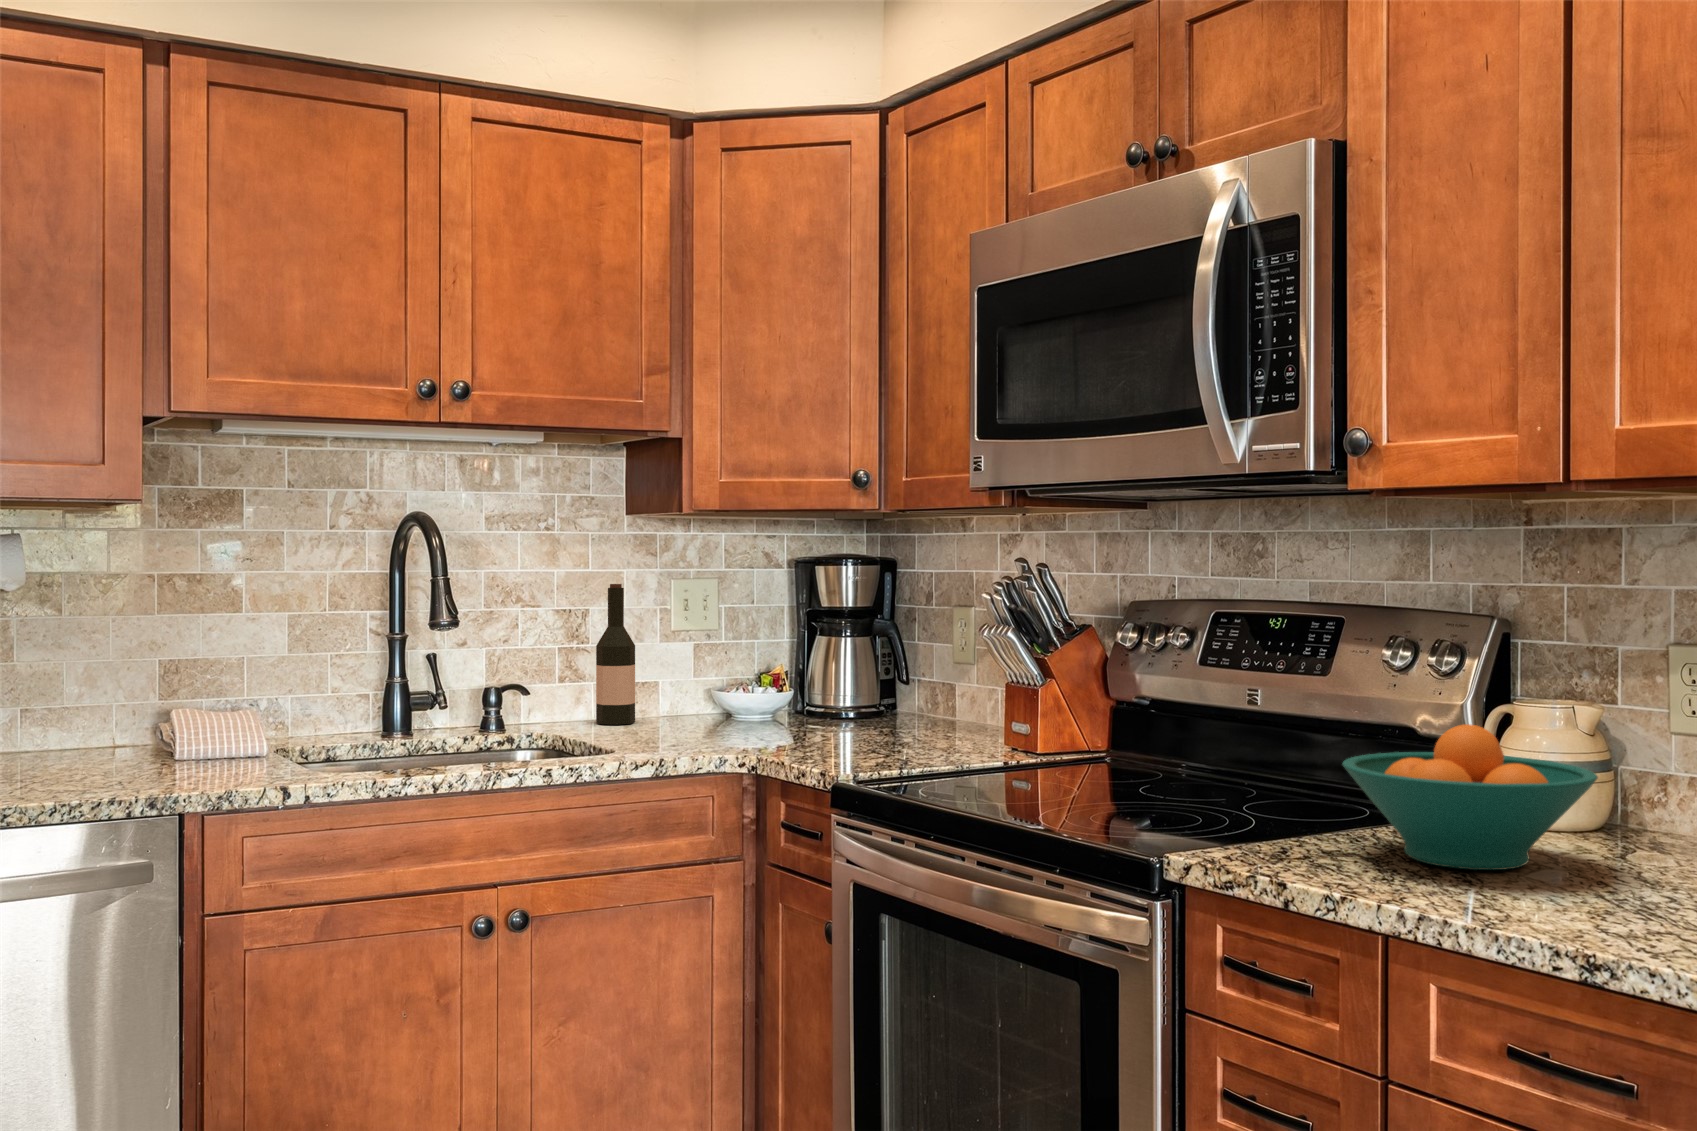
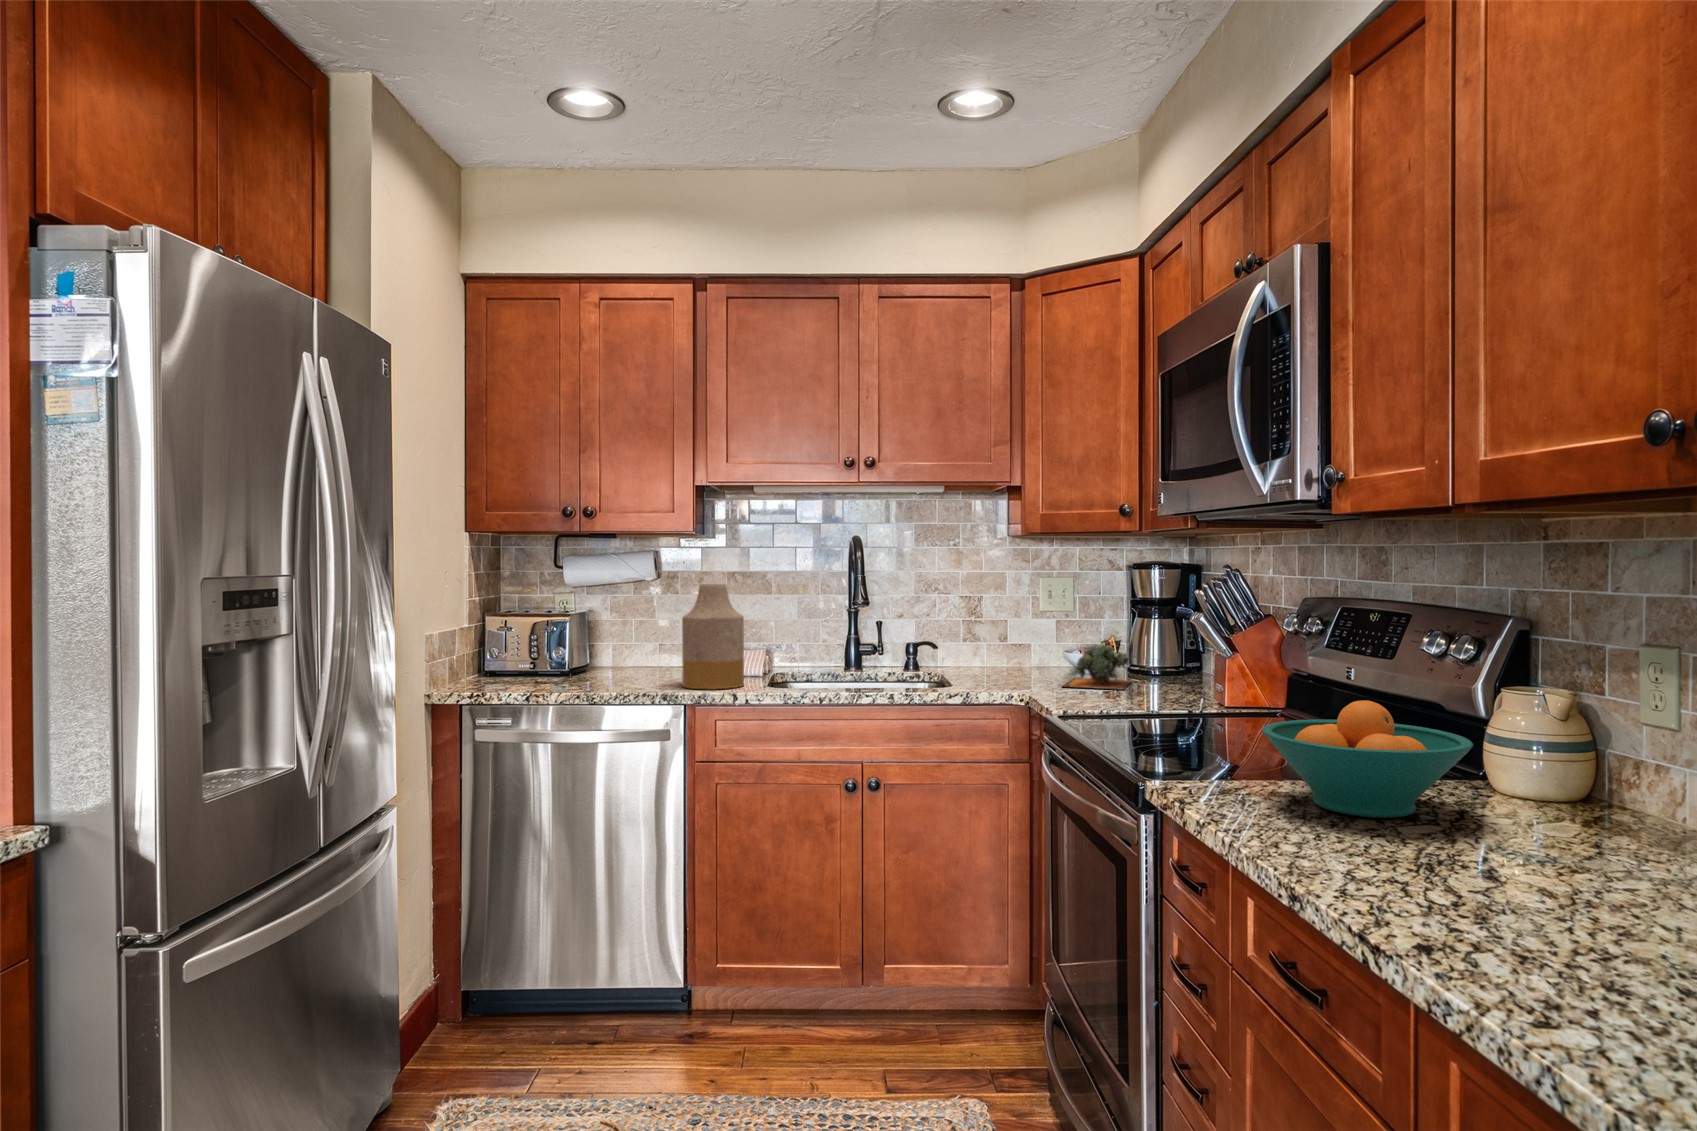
wine bottle: present [596,584,635,725] -> none [985,581,1009,670]
vase: none [121,589,249,791] -> present [682,584,744,689]
succulent plant: none [754,675,862,742] -> present [1062,644,1131,690]

